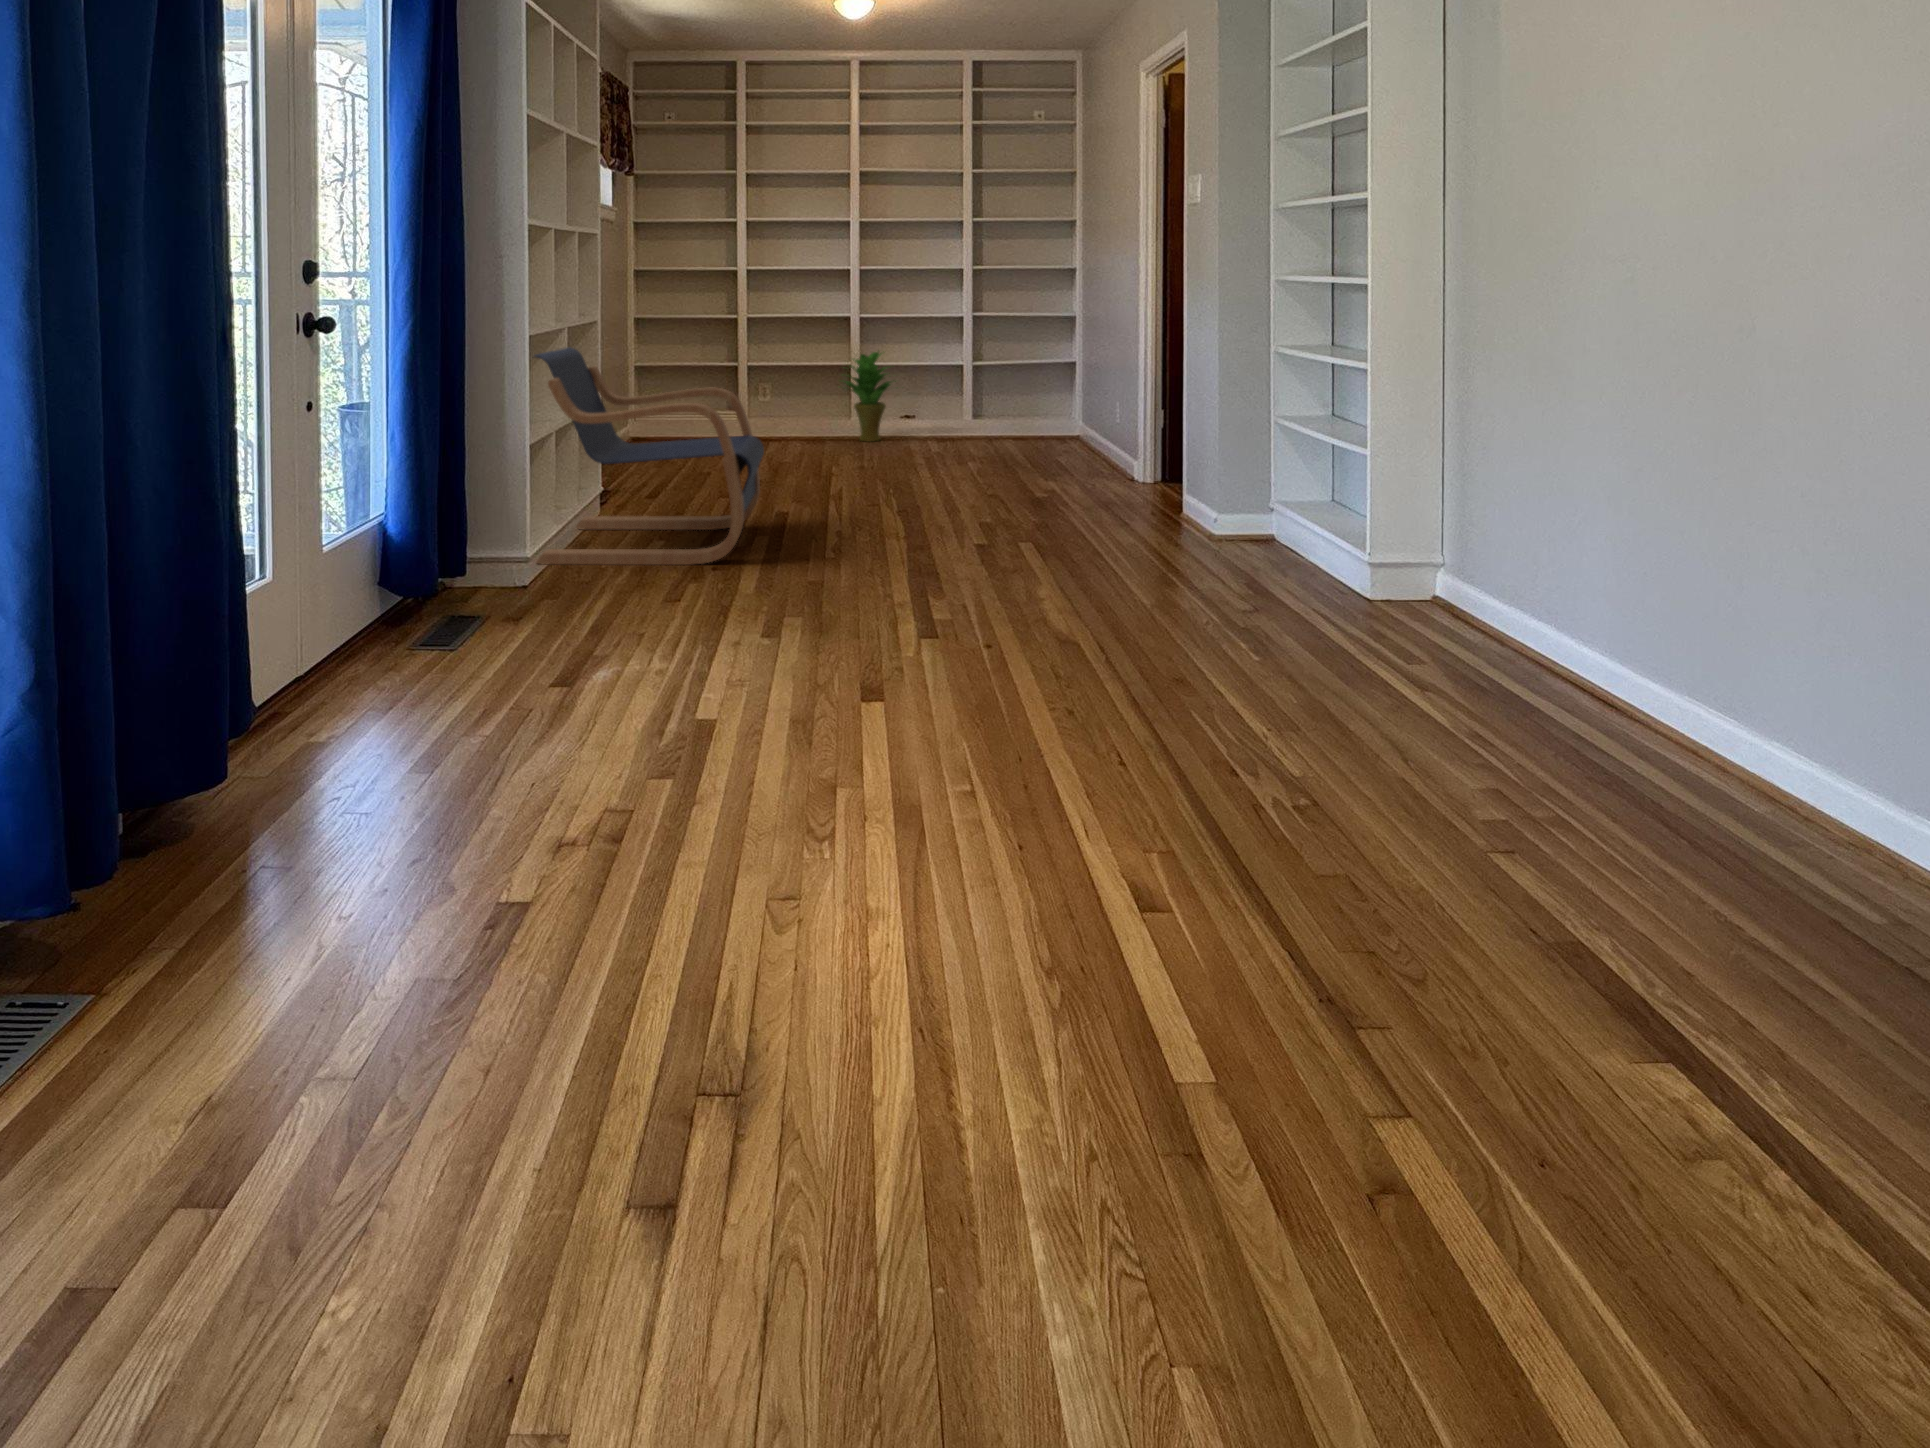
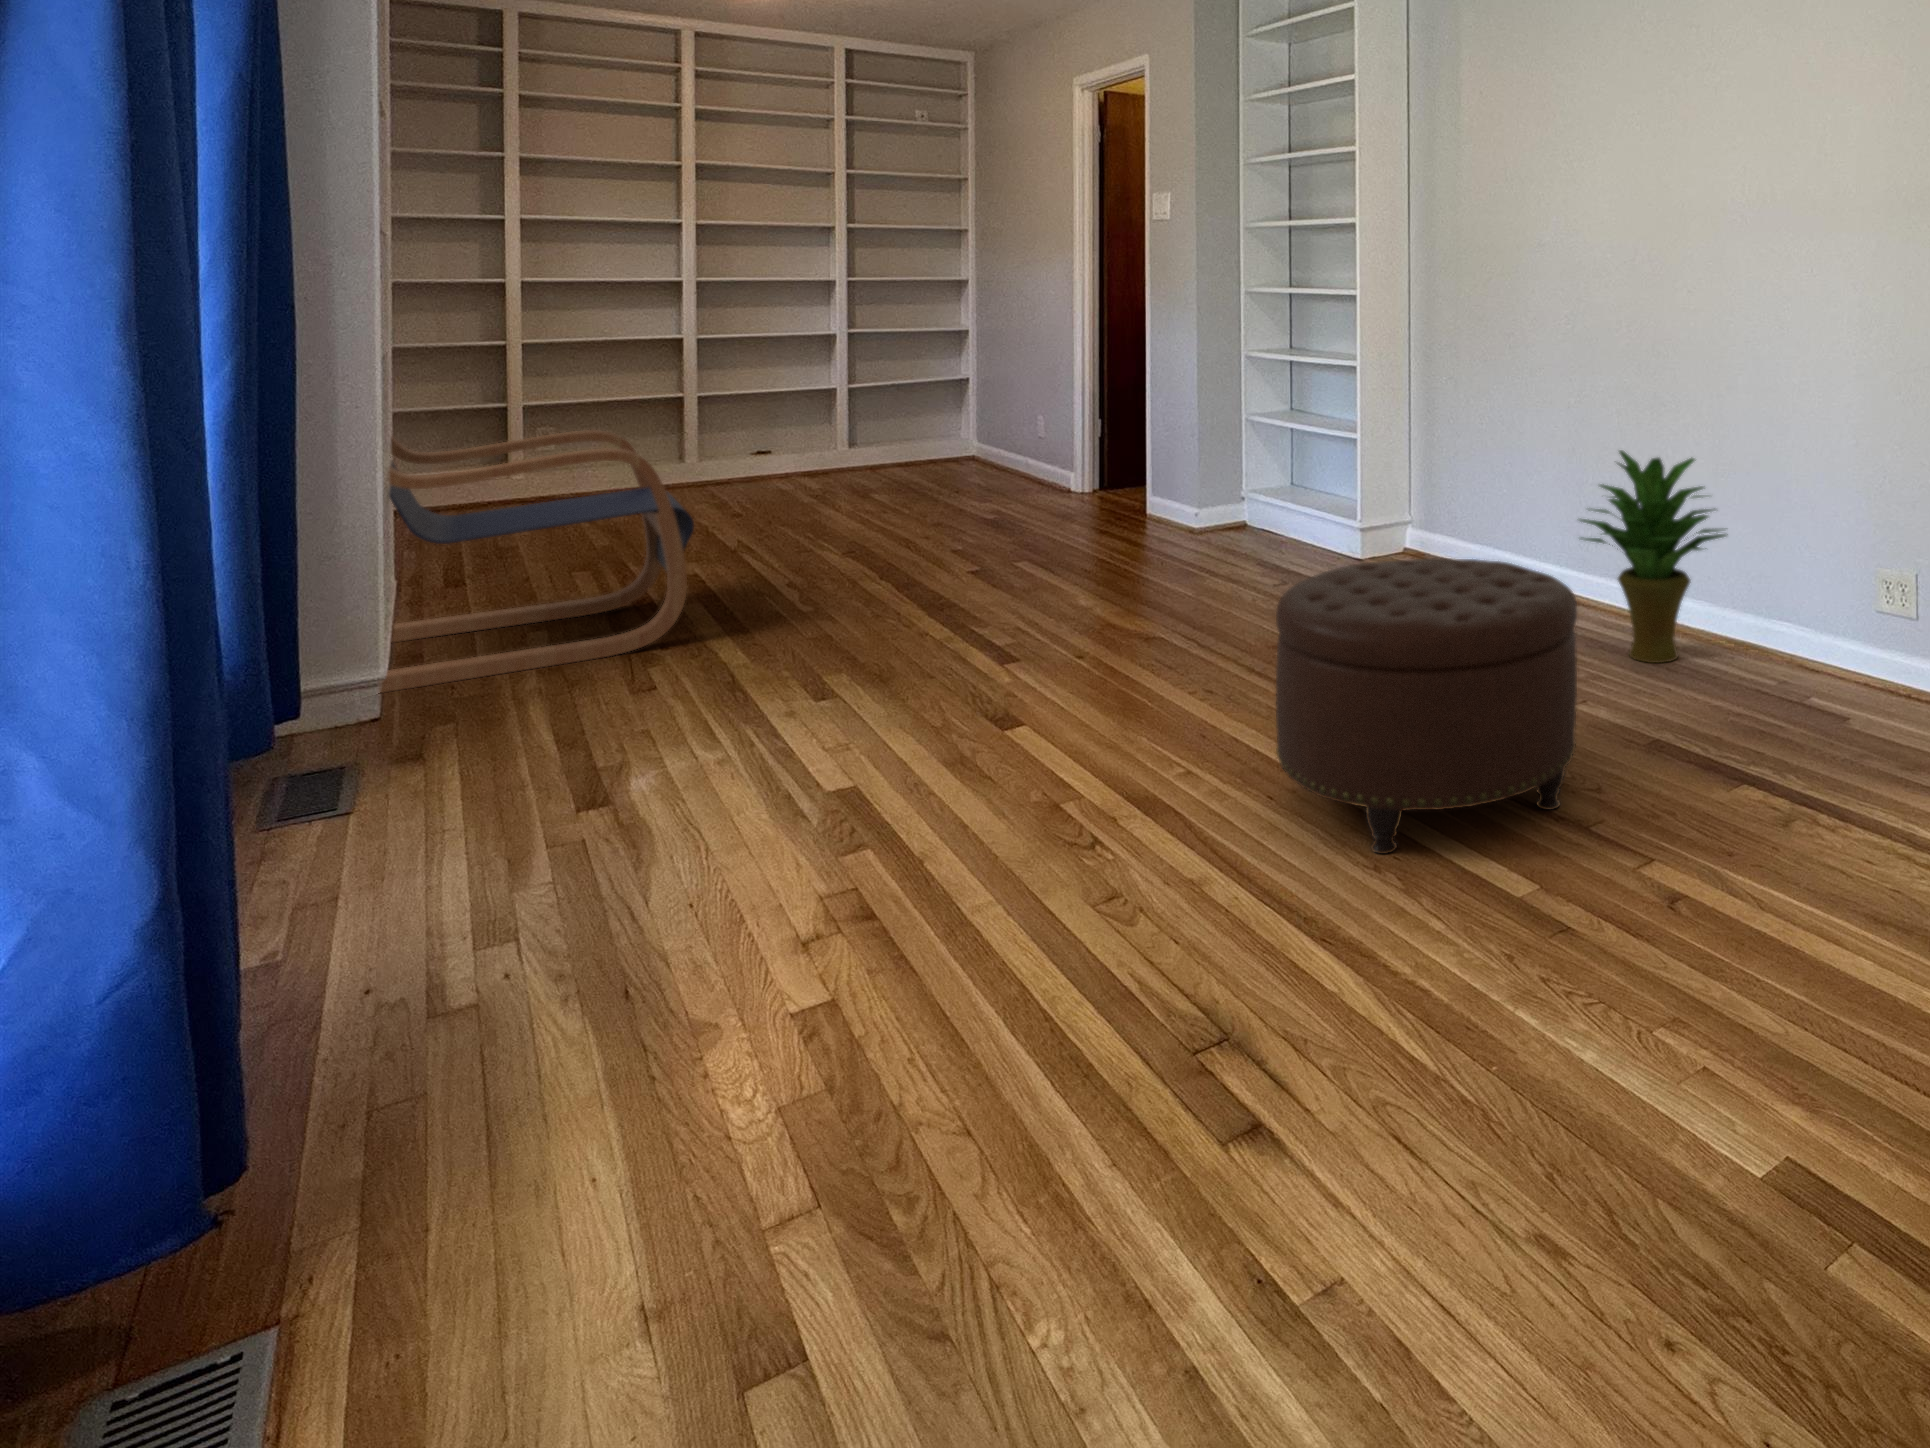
potted plant: present [845,352,896,441] -> present [1580,450,1728,663]
ottoman: none [1003,602,1392,987] -> present [1276,558,1577,854]

